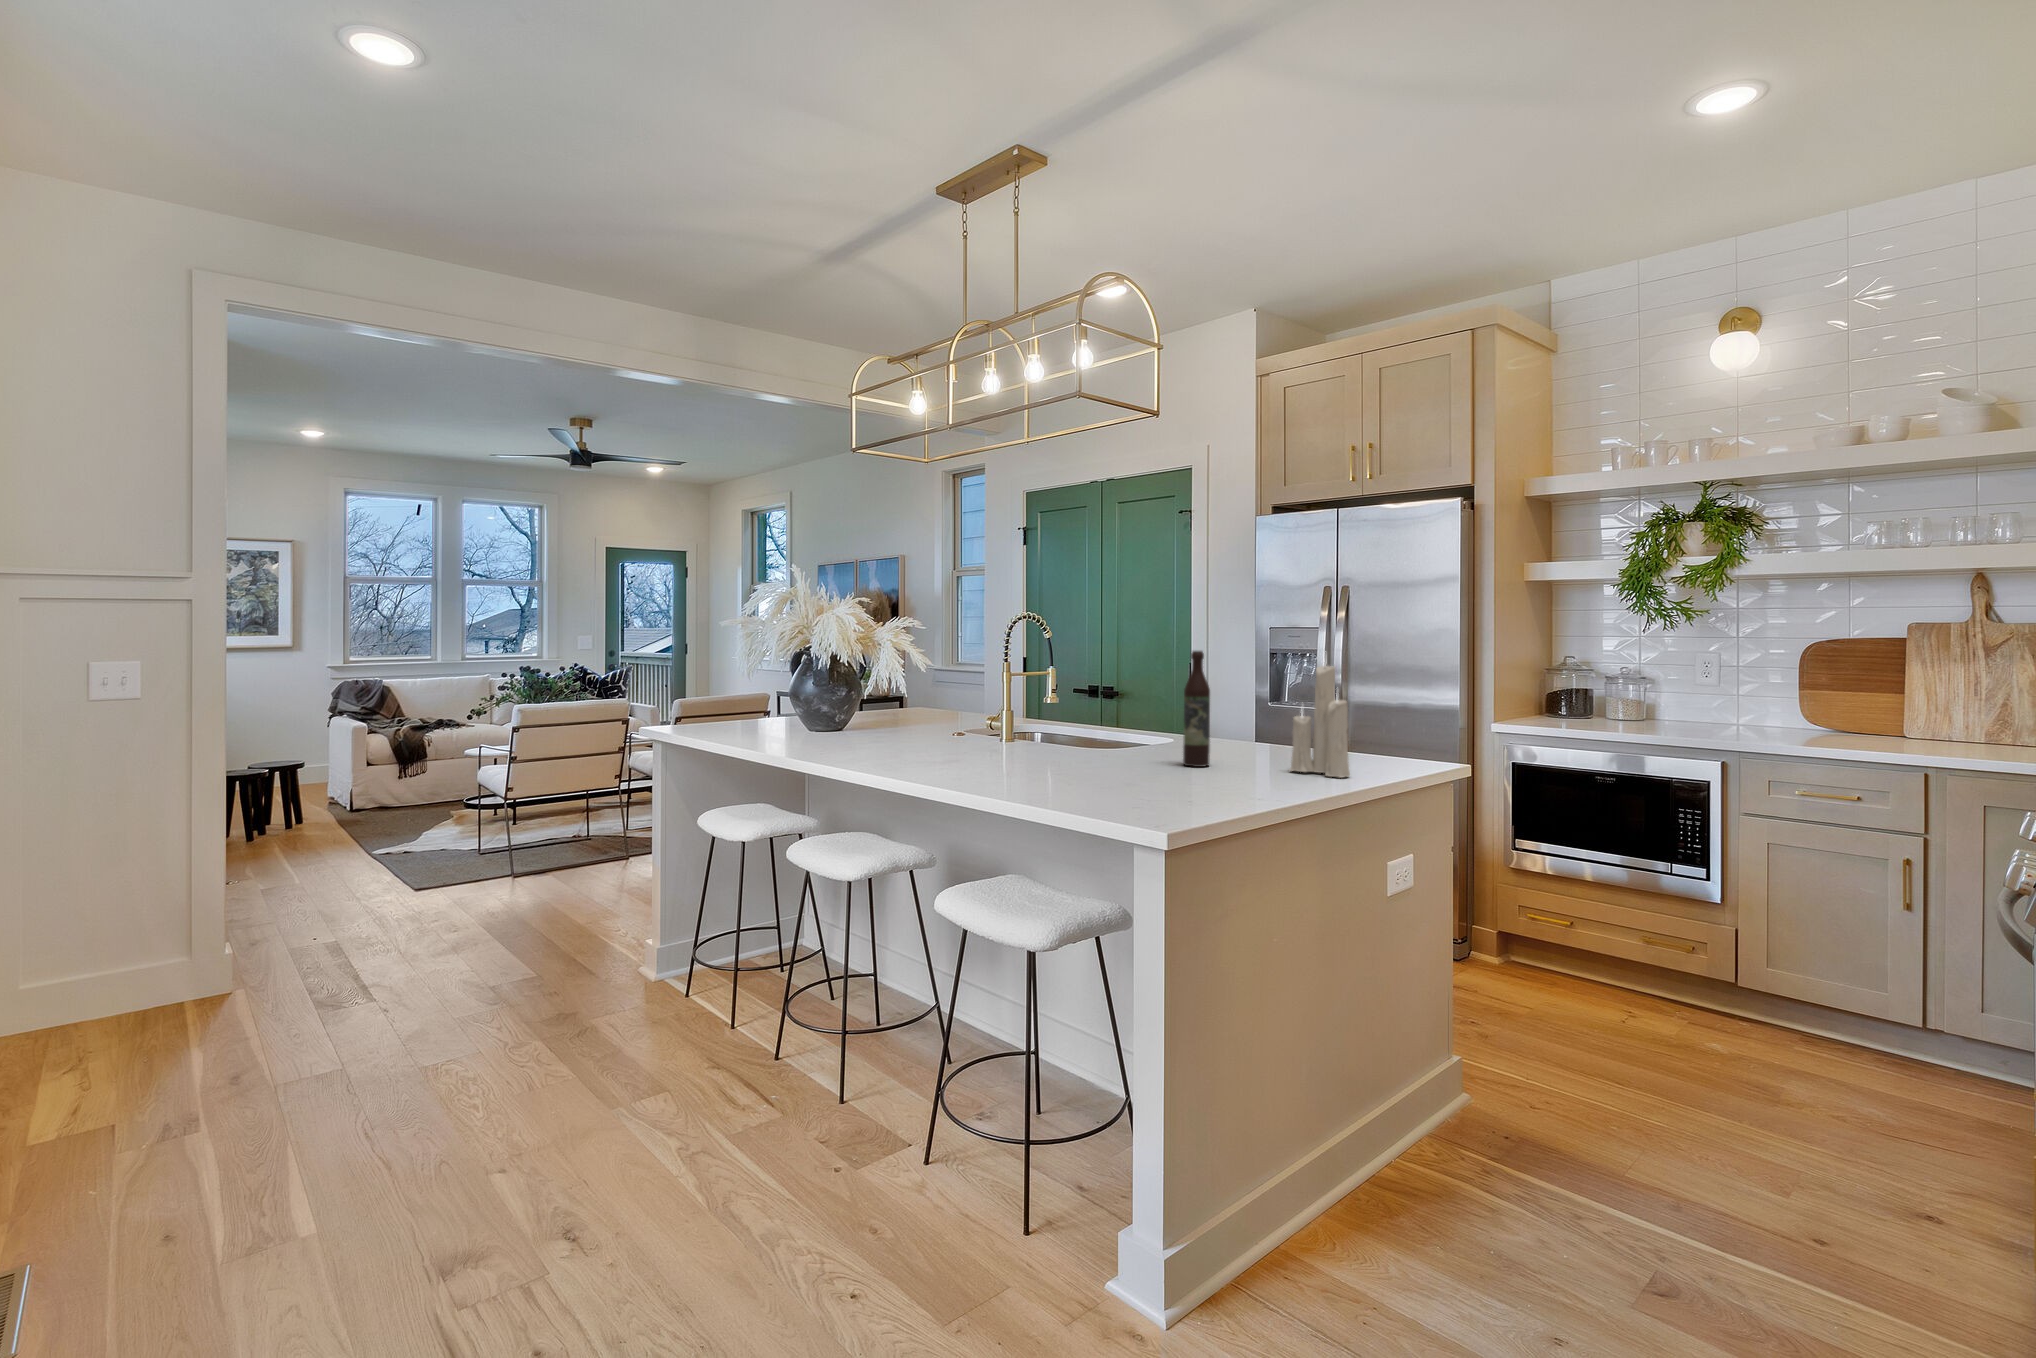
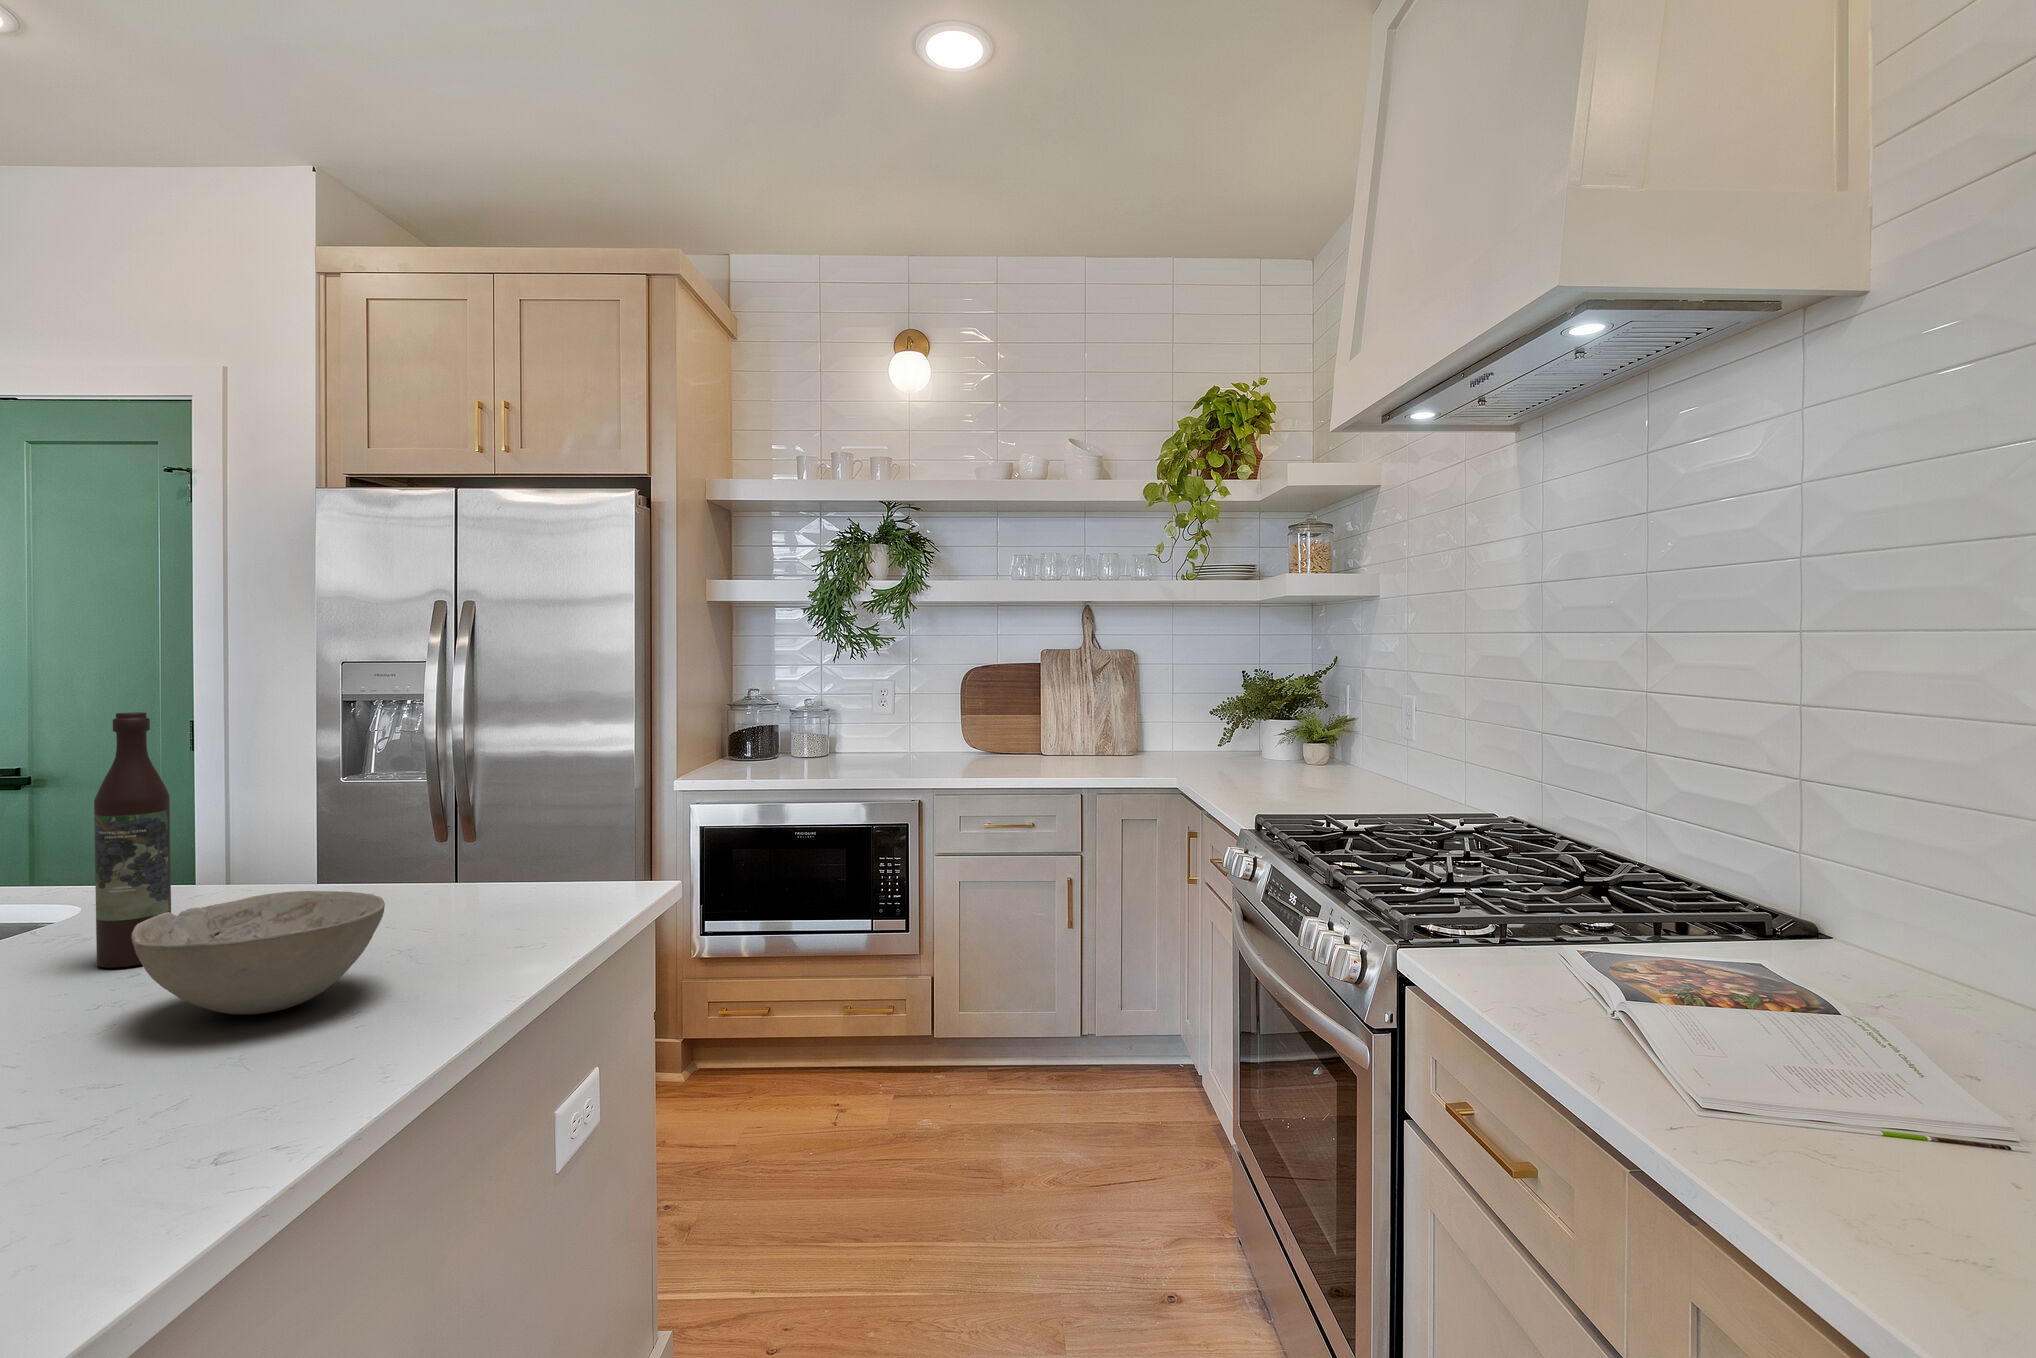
candle: present [1290,663,1350,777] -> none [367,694,493,940]
bowl: none [1206,737,1301,785] -> present [131,891,385,1015]

